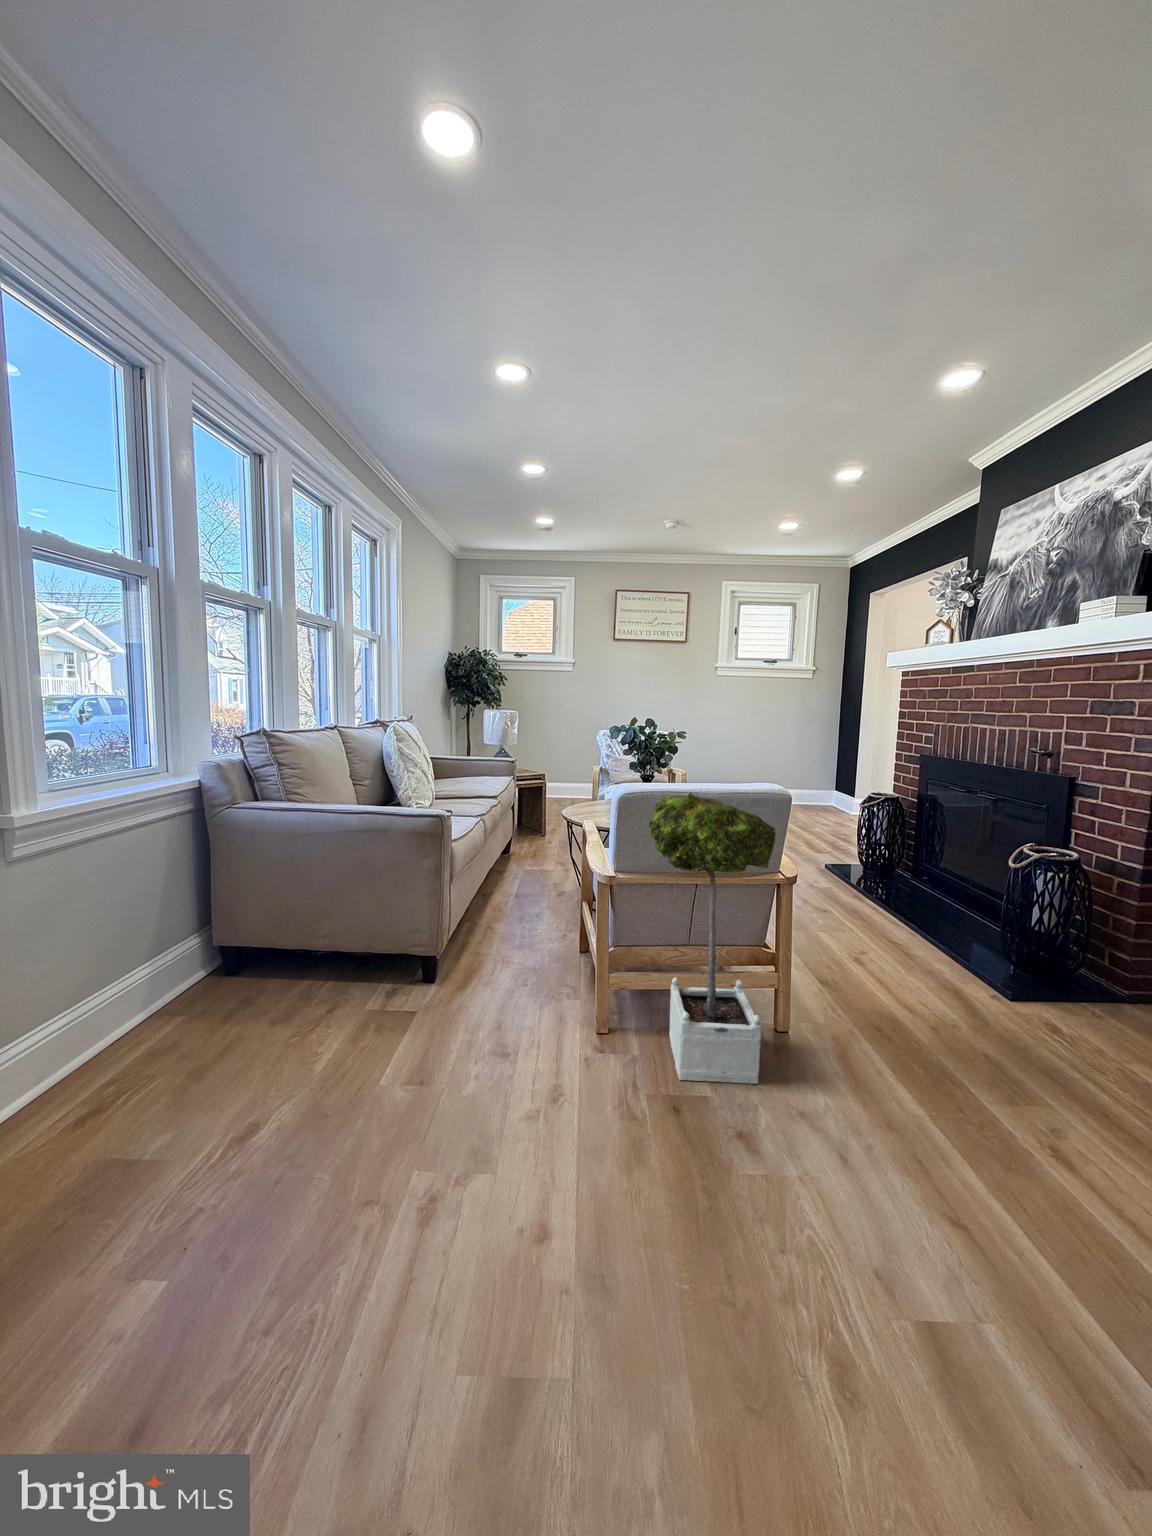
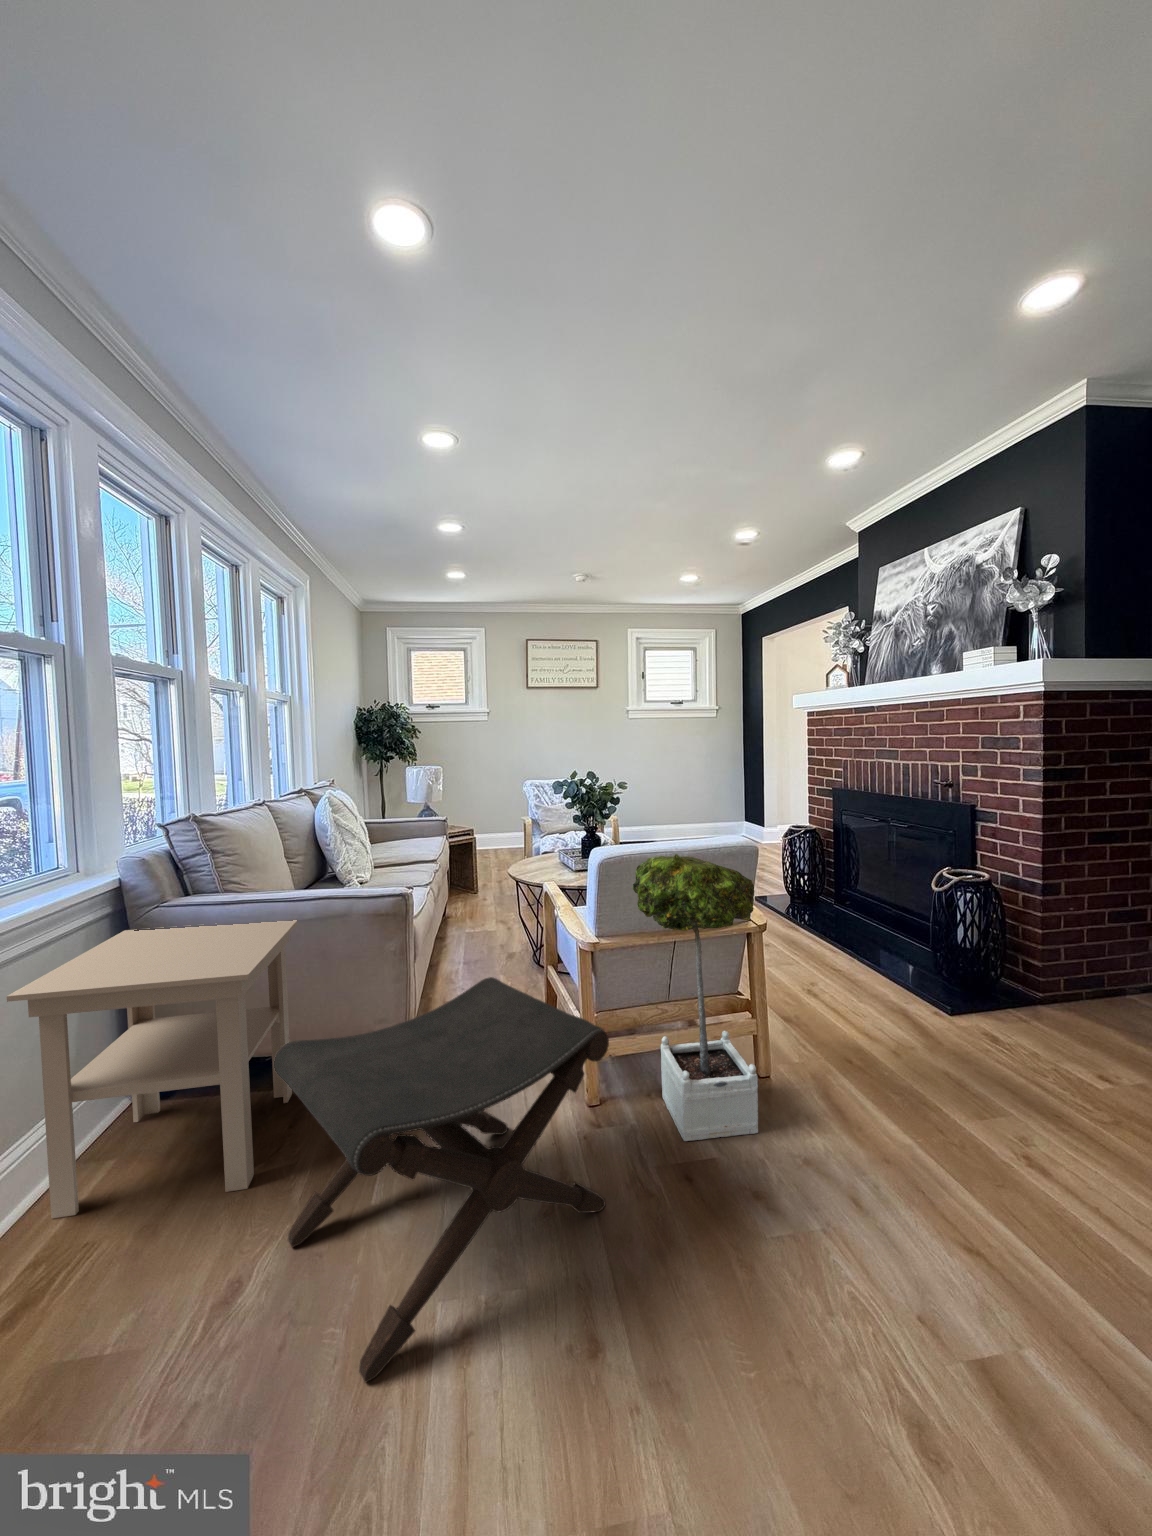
side table: none [83,825,347,1057] -> present [7,920,297,1218]
footstool: none [286,899,595,1235] -> present [274,977,609,1382]

